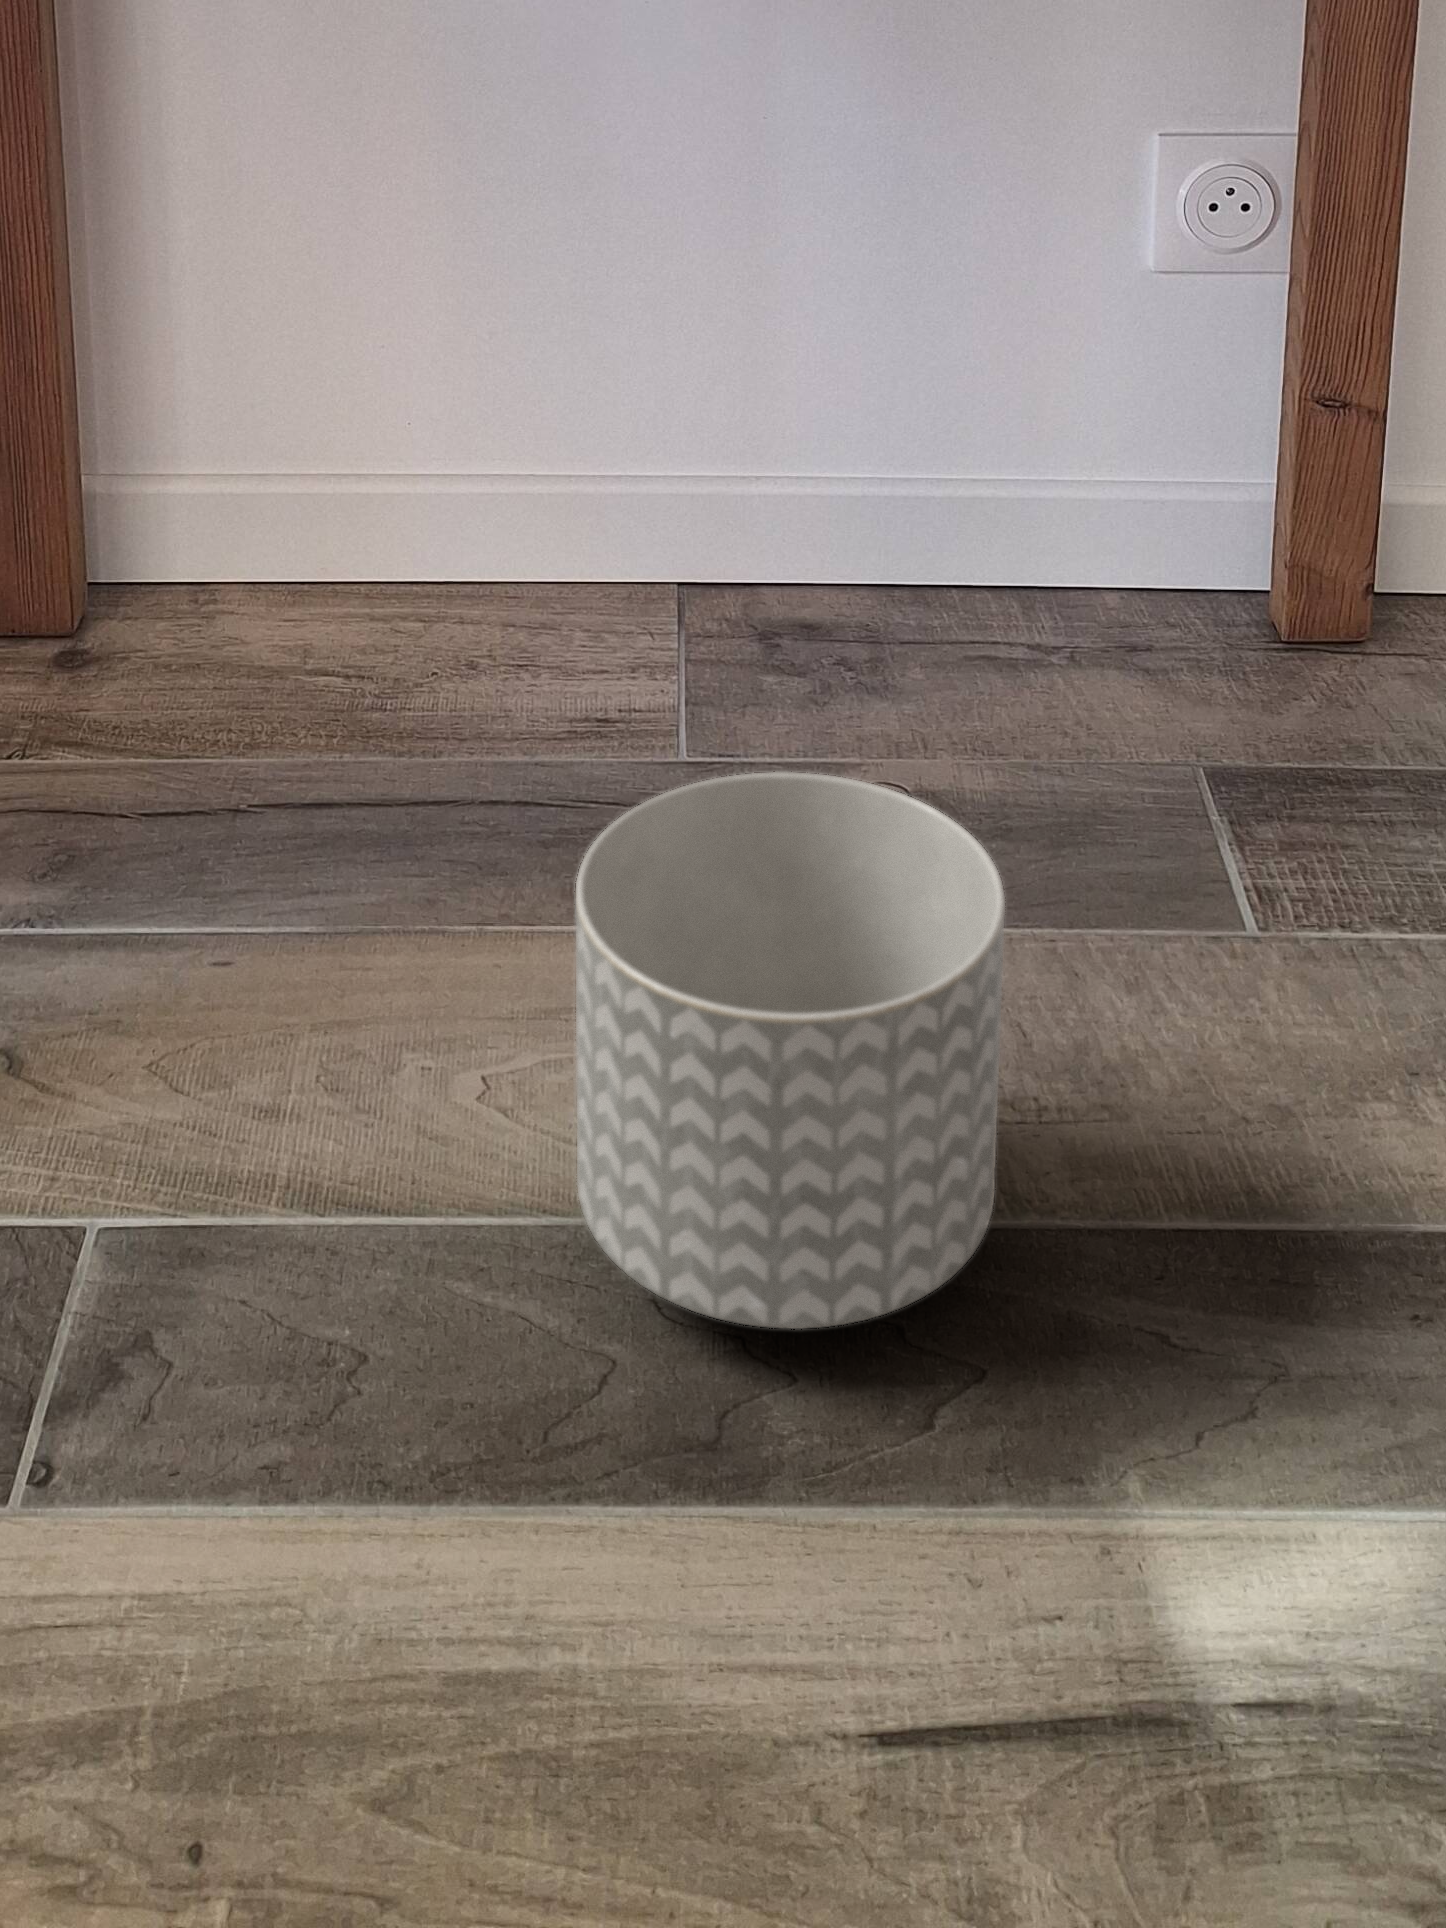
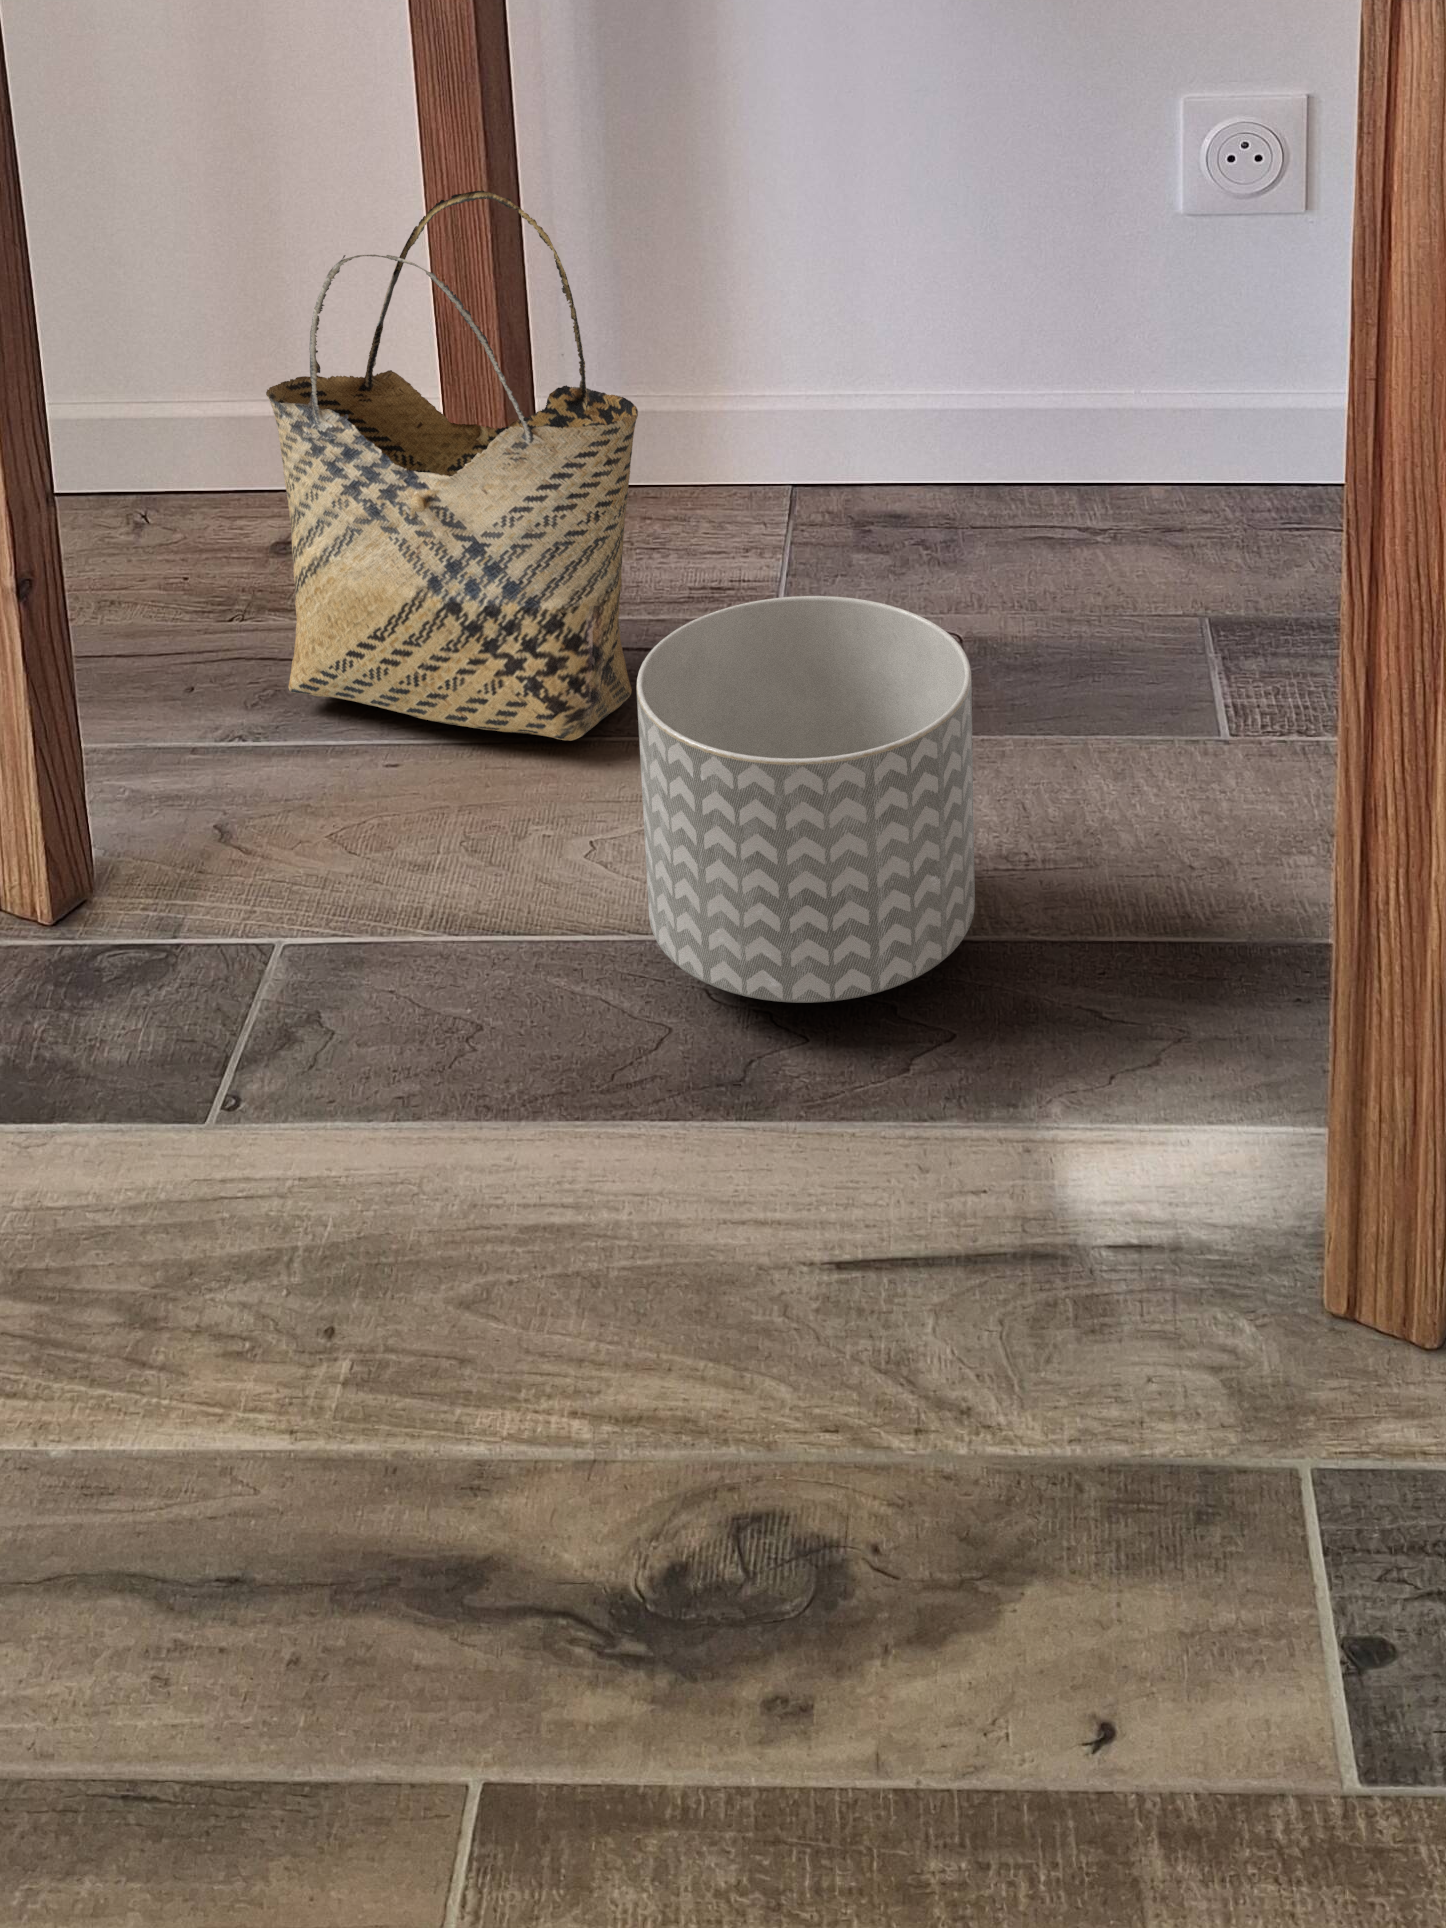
woven basket: none [78,244,541,934] -> present [266,191,638,741]

